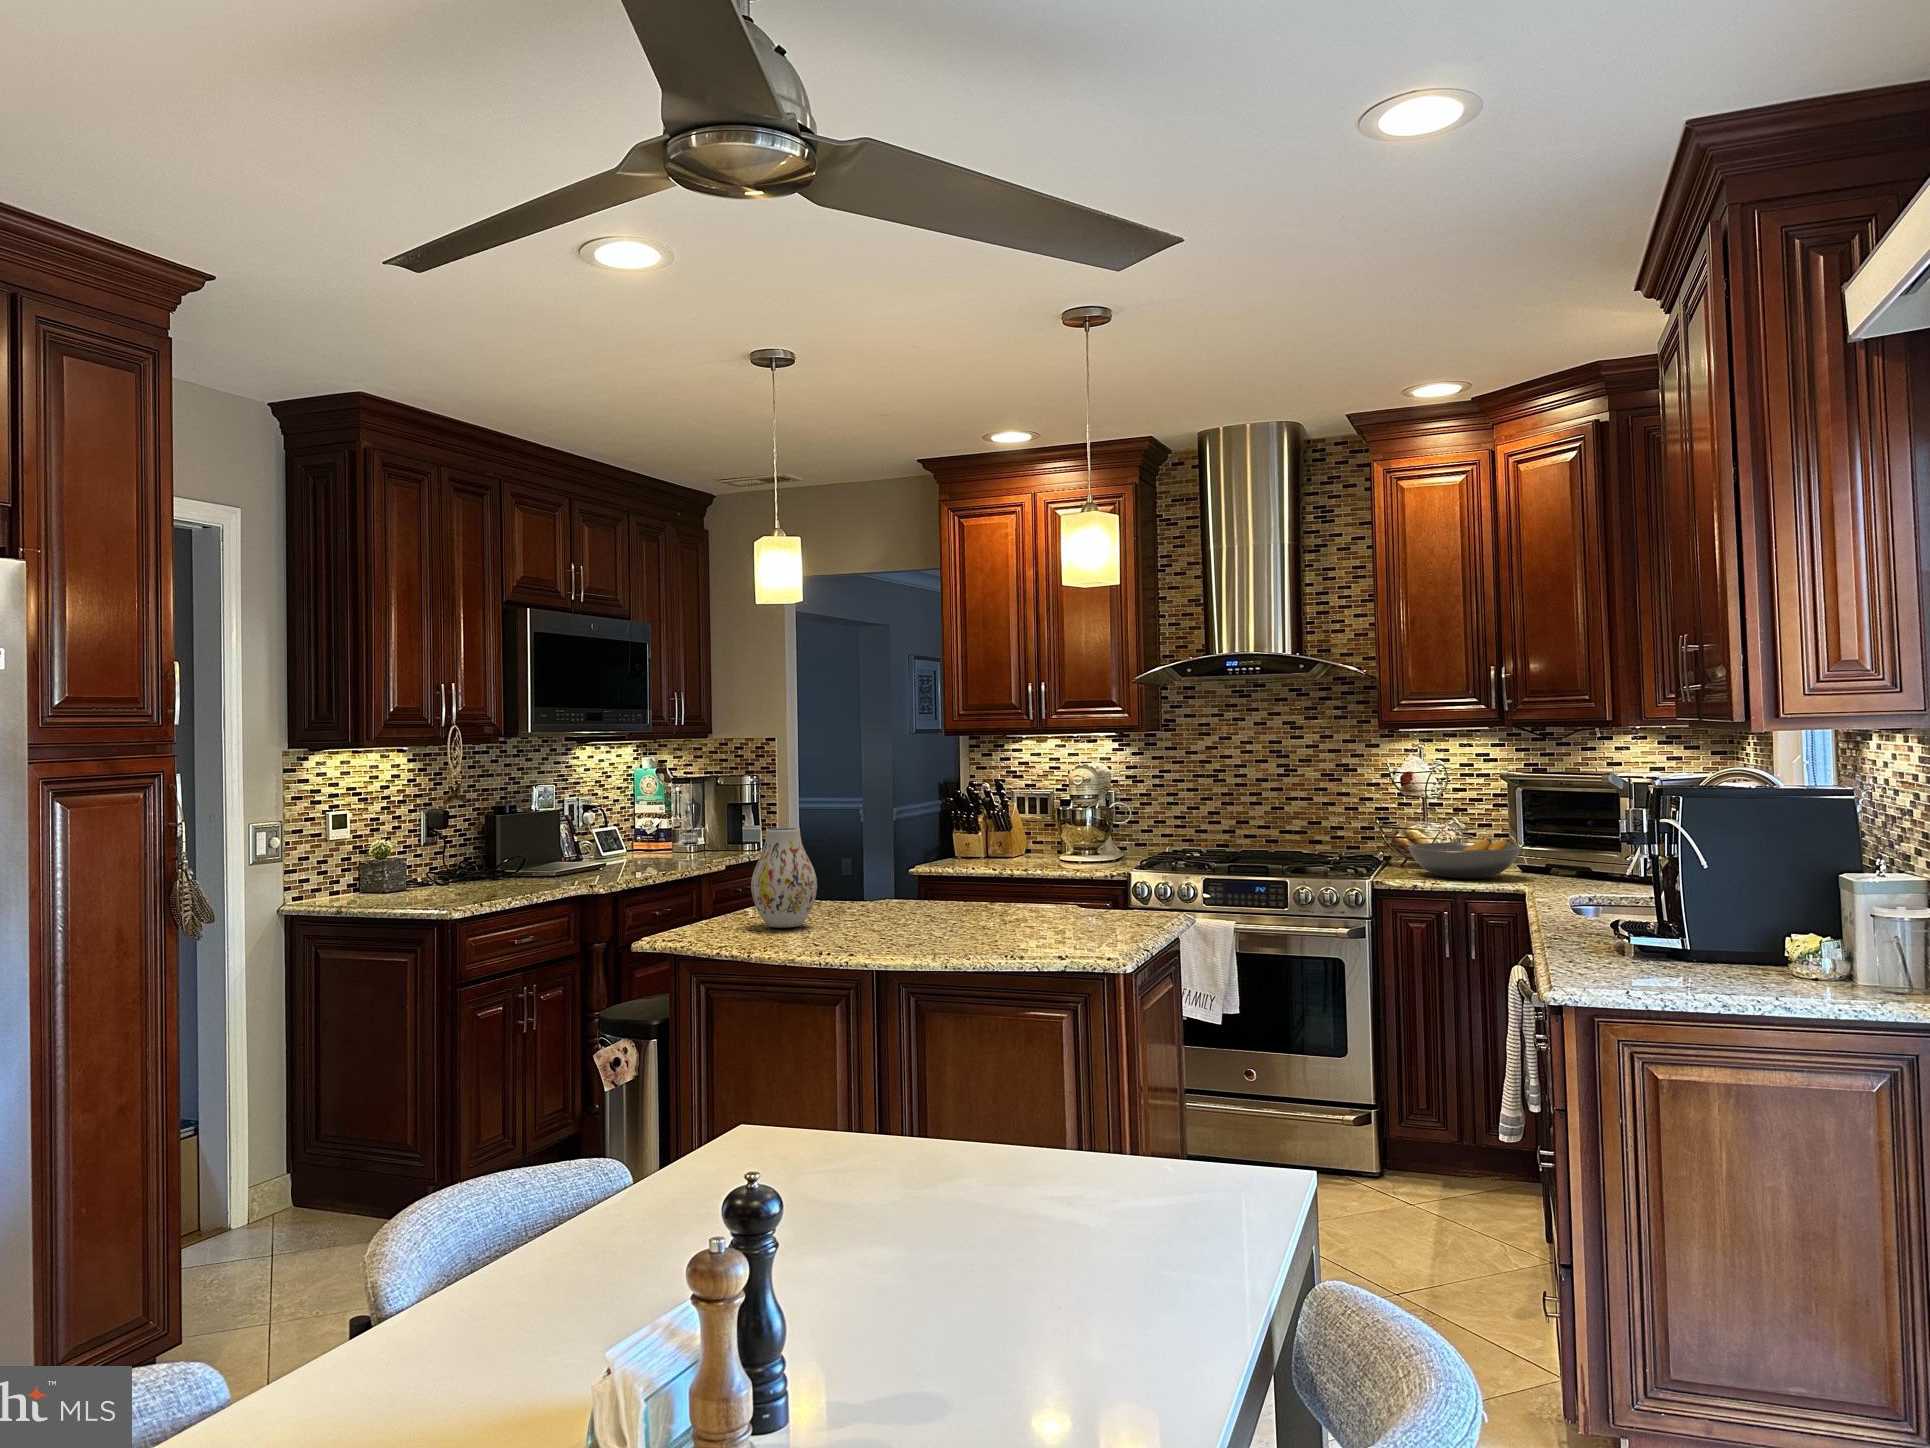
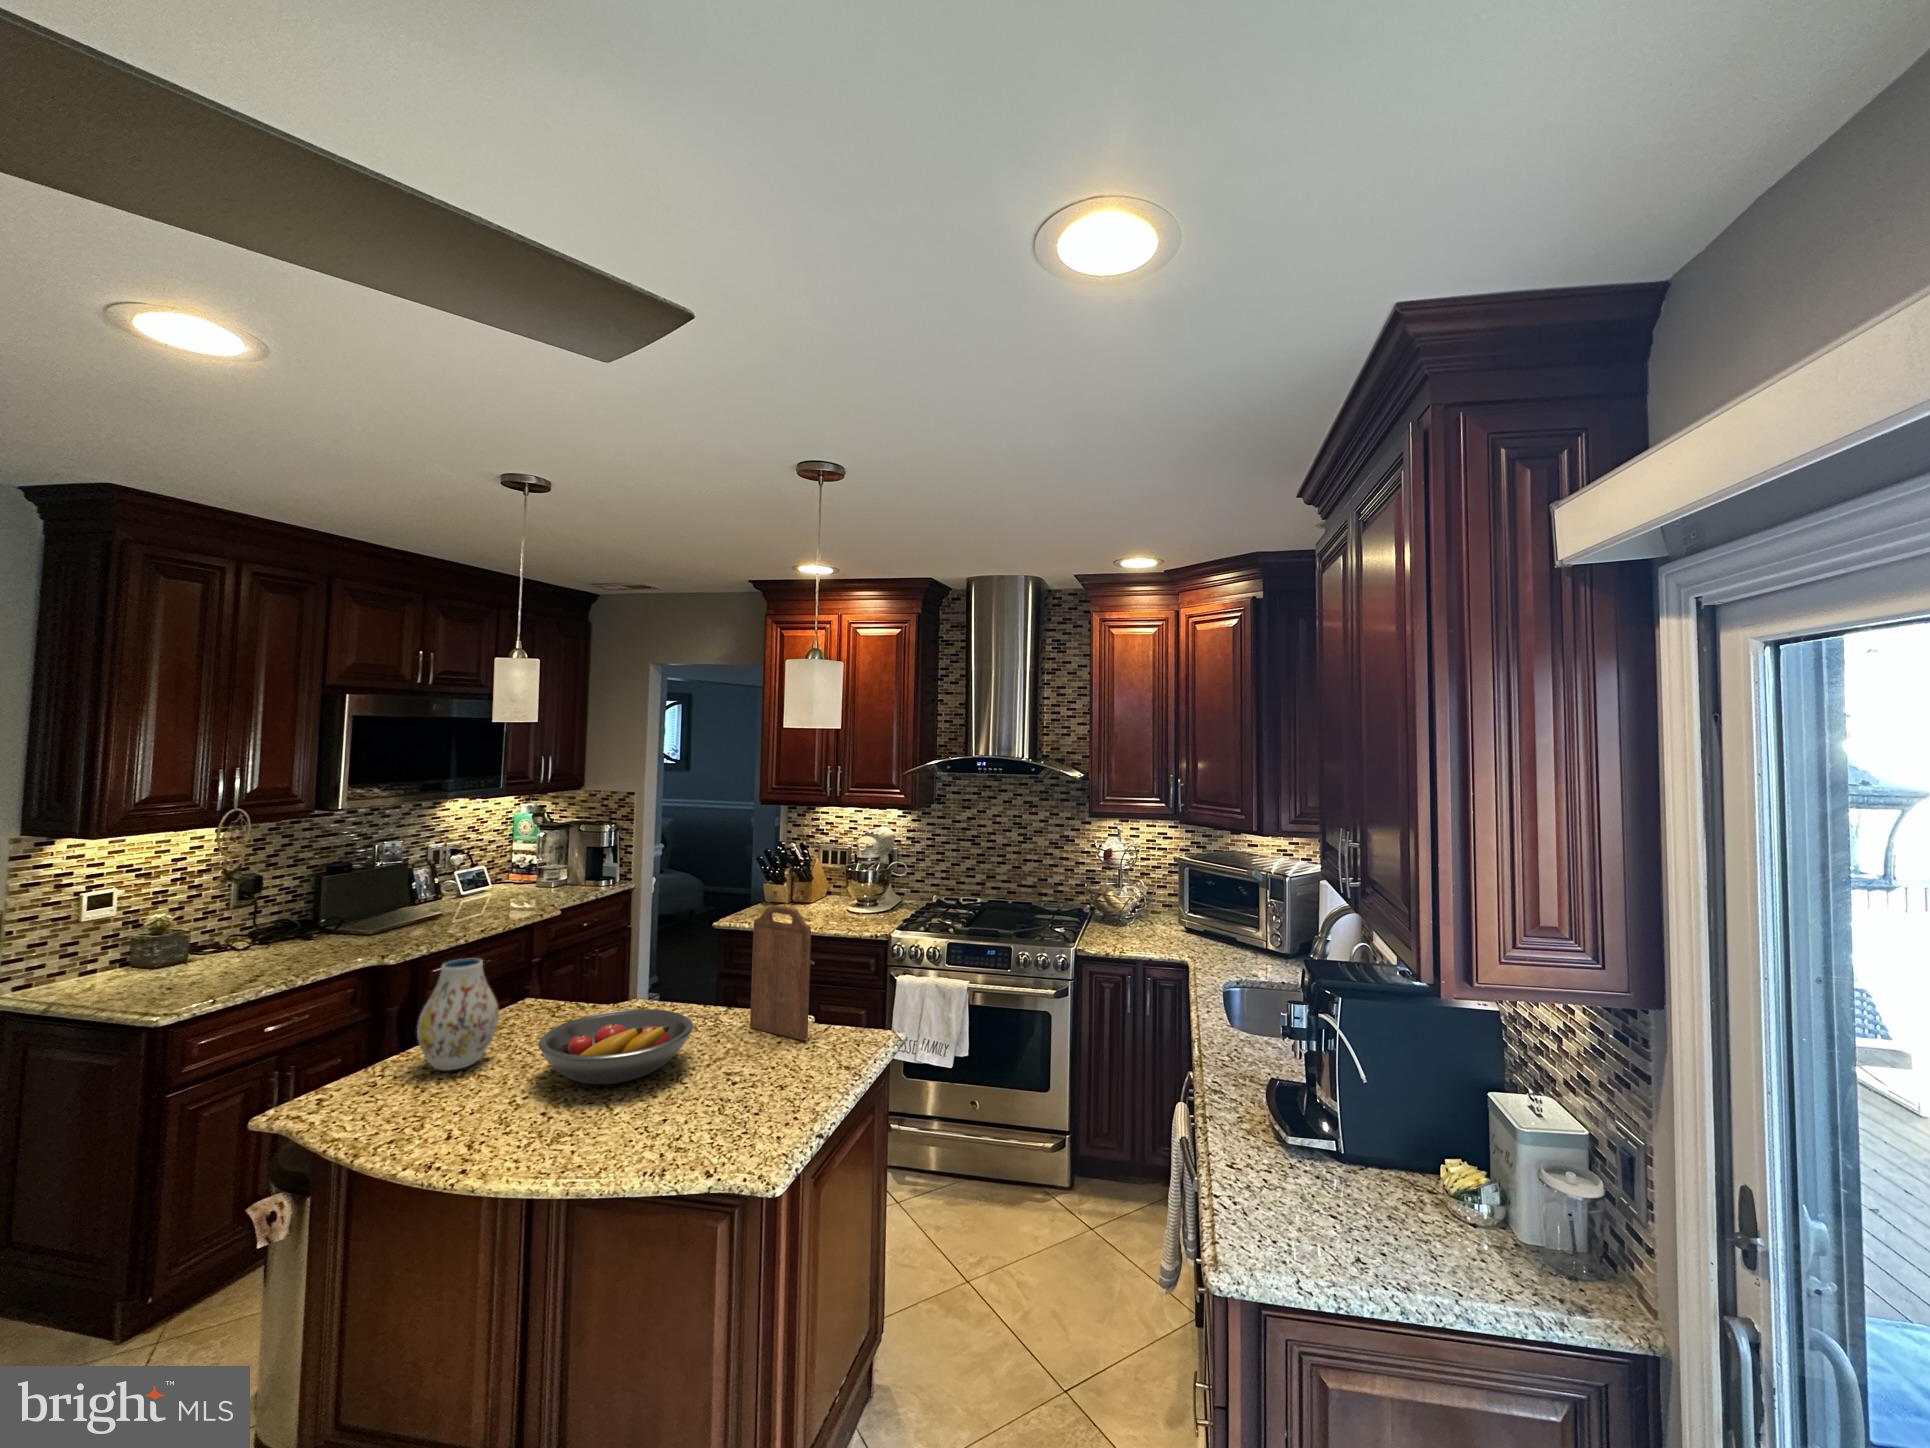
cutting board: none [1040,782,1112,917] -> present [750,905,811,1040]
fruit bowl: present [1408,839,1521,879] -> present [538,1009,693,1084]

